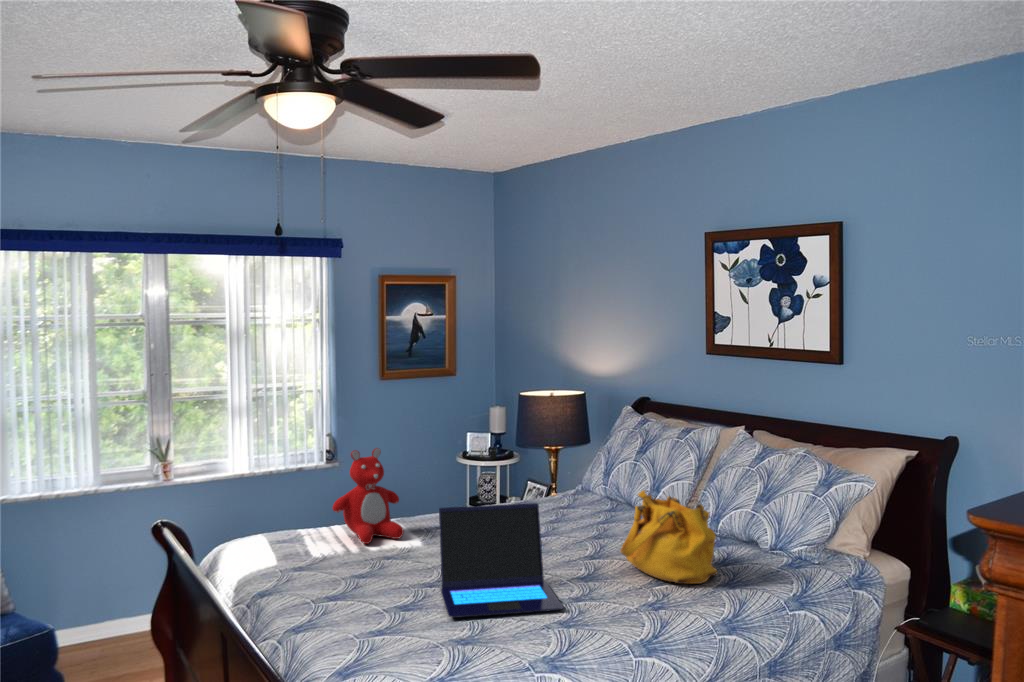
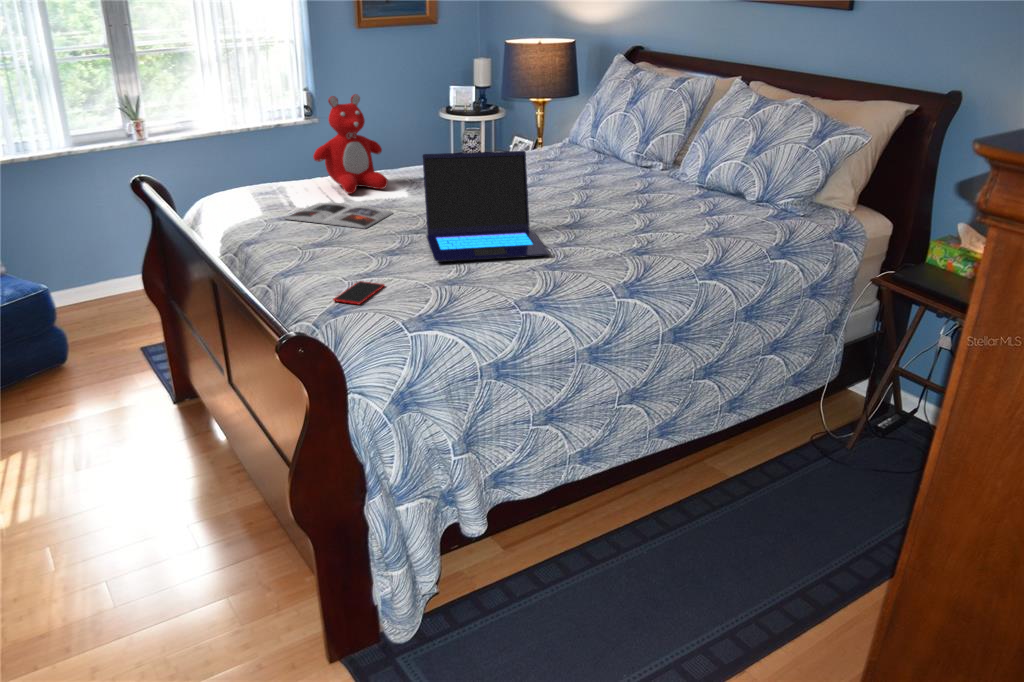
handbag: present [620,490,717,584] -> none [607,139,705,233]
magazine: none [300,554,408,582] -> present [285,203,392,229]
smartphone: none [345,640,398,666] -> present [333,281,385,304]

